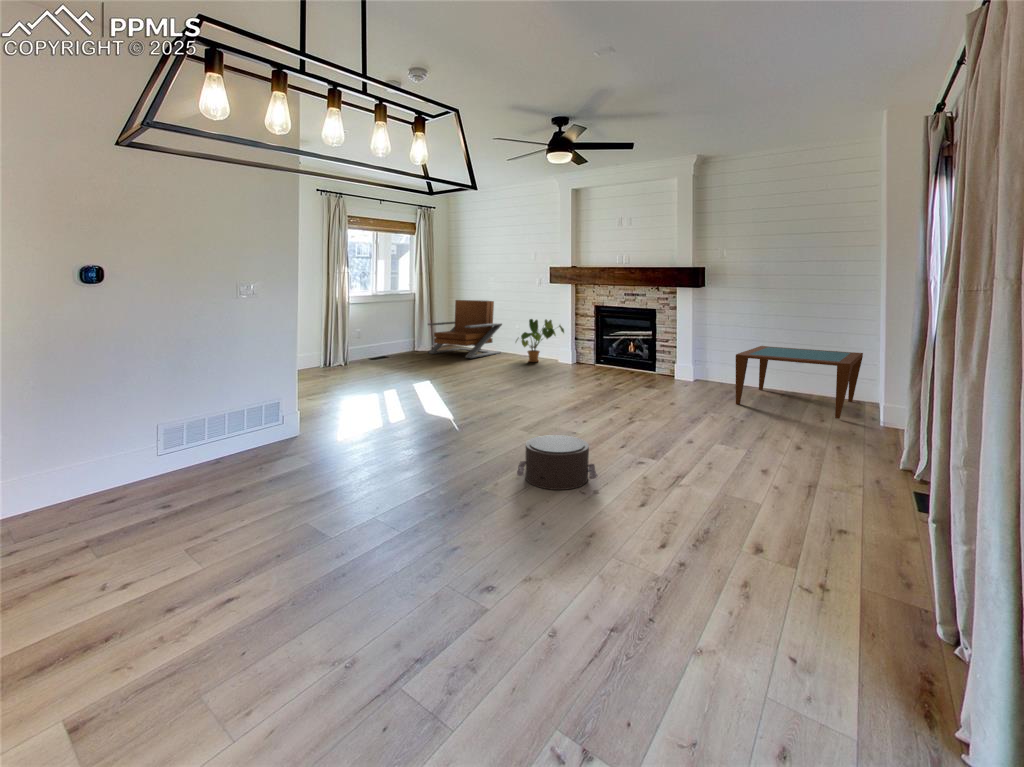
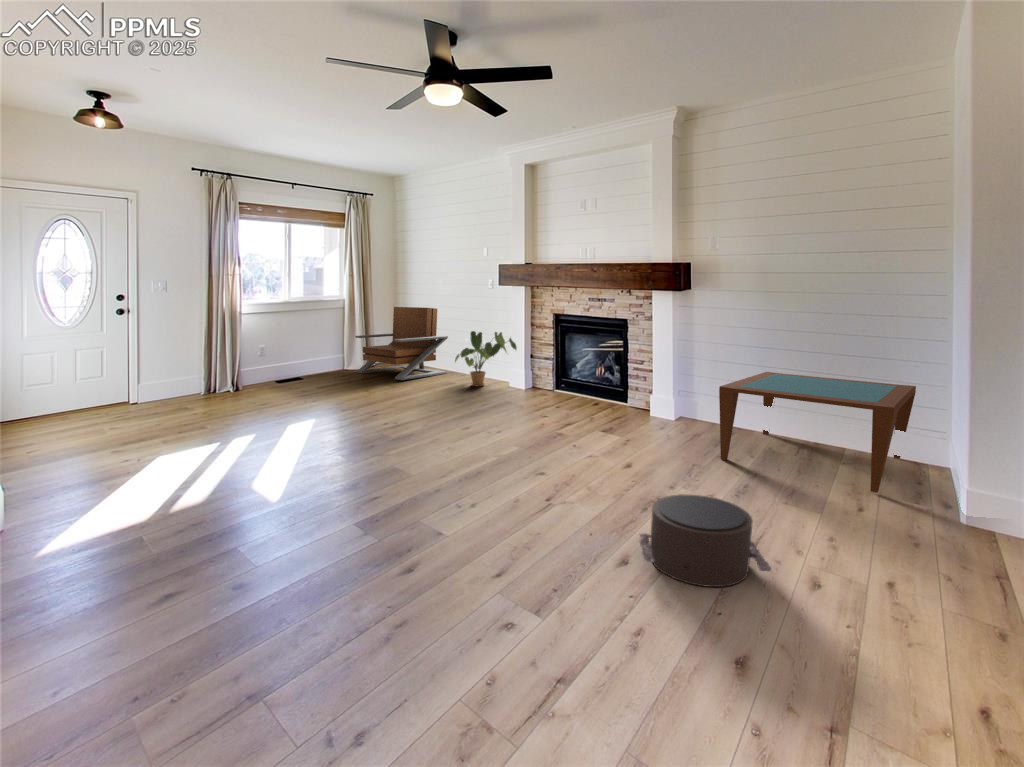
pouf: present [517,435,597,490] -> present [640,495,771,587]

